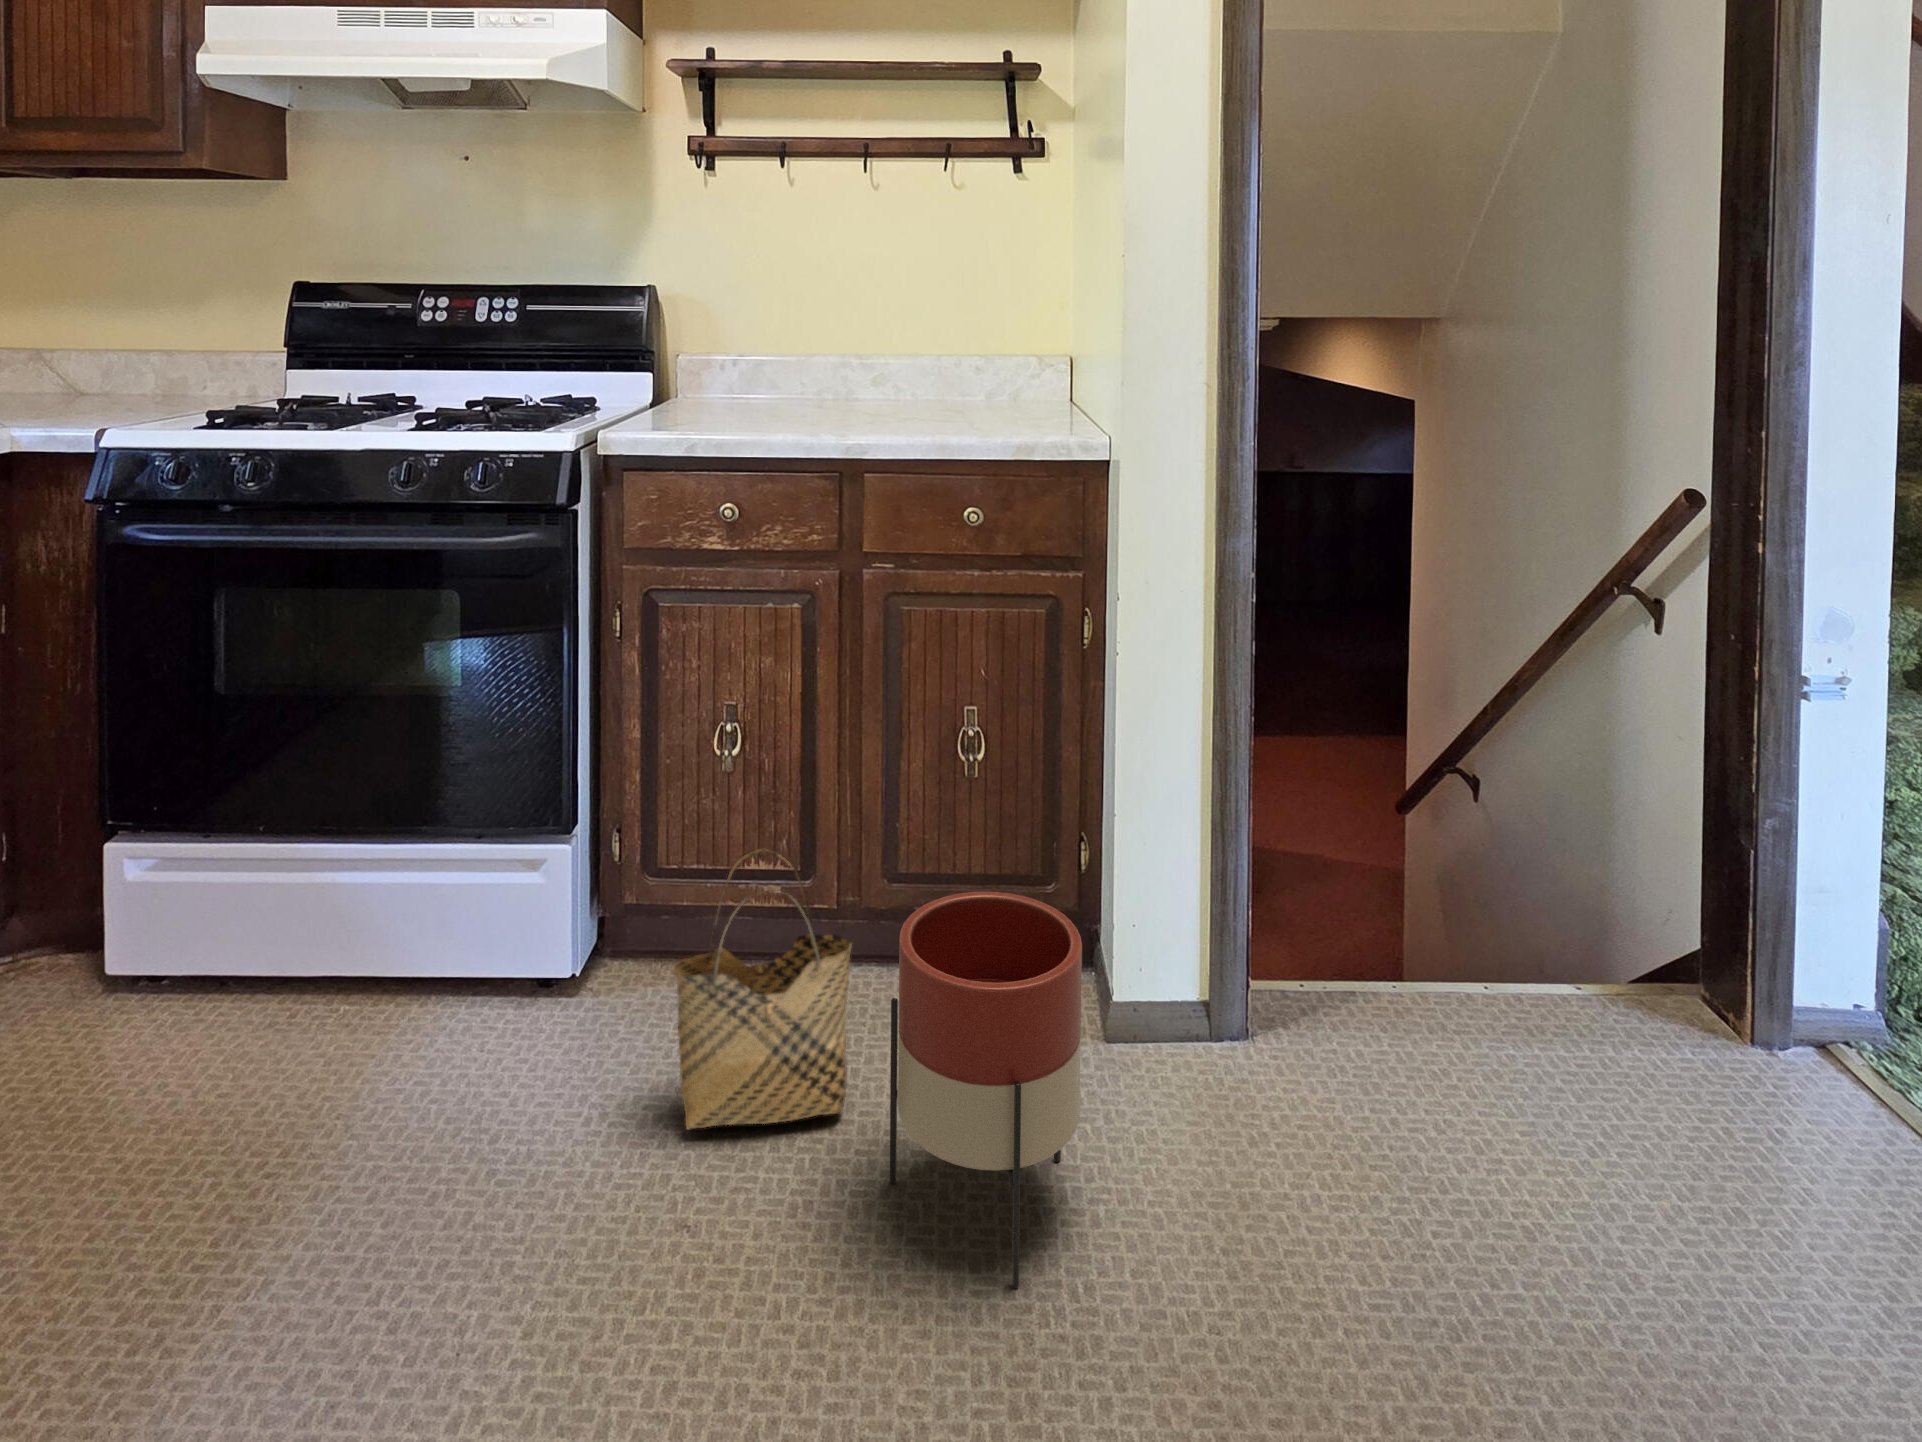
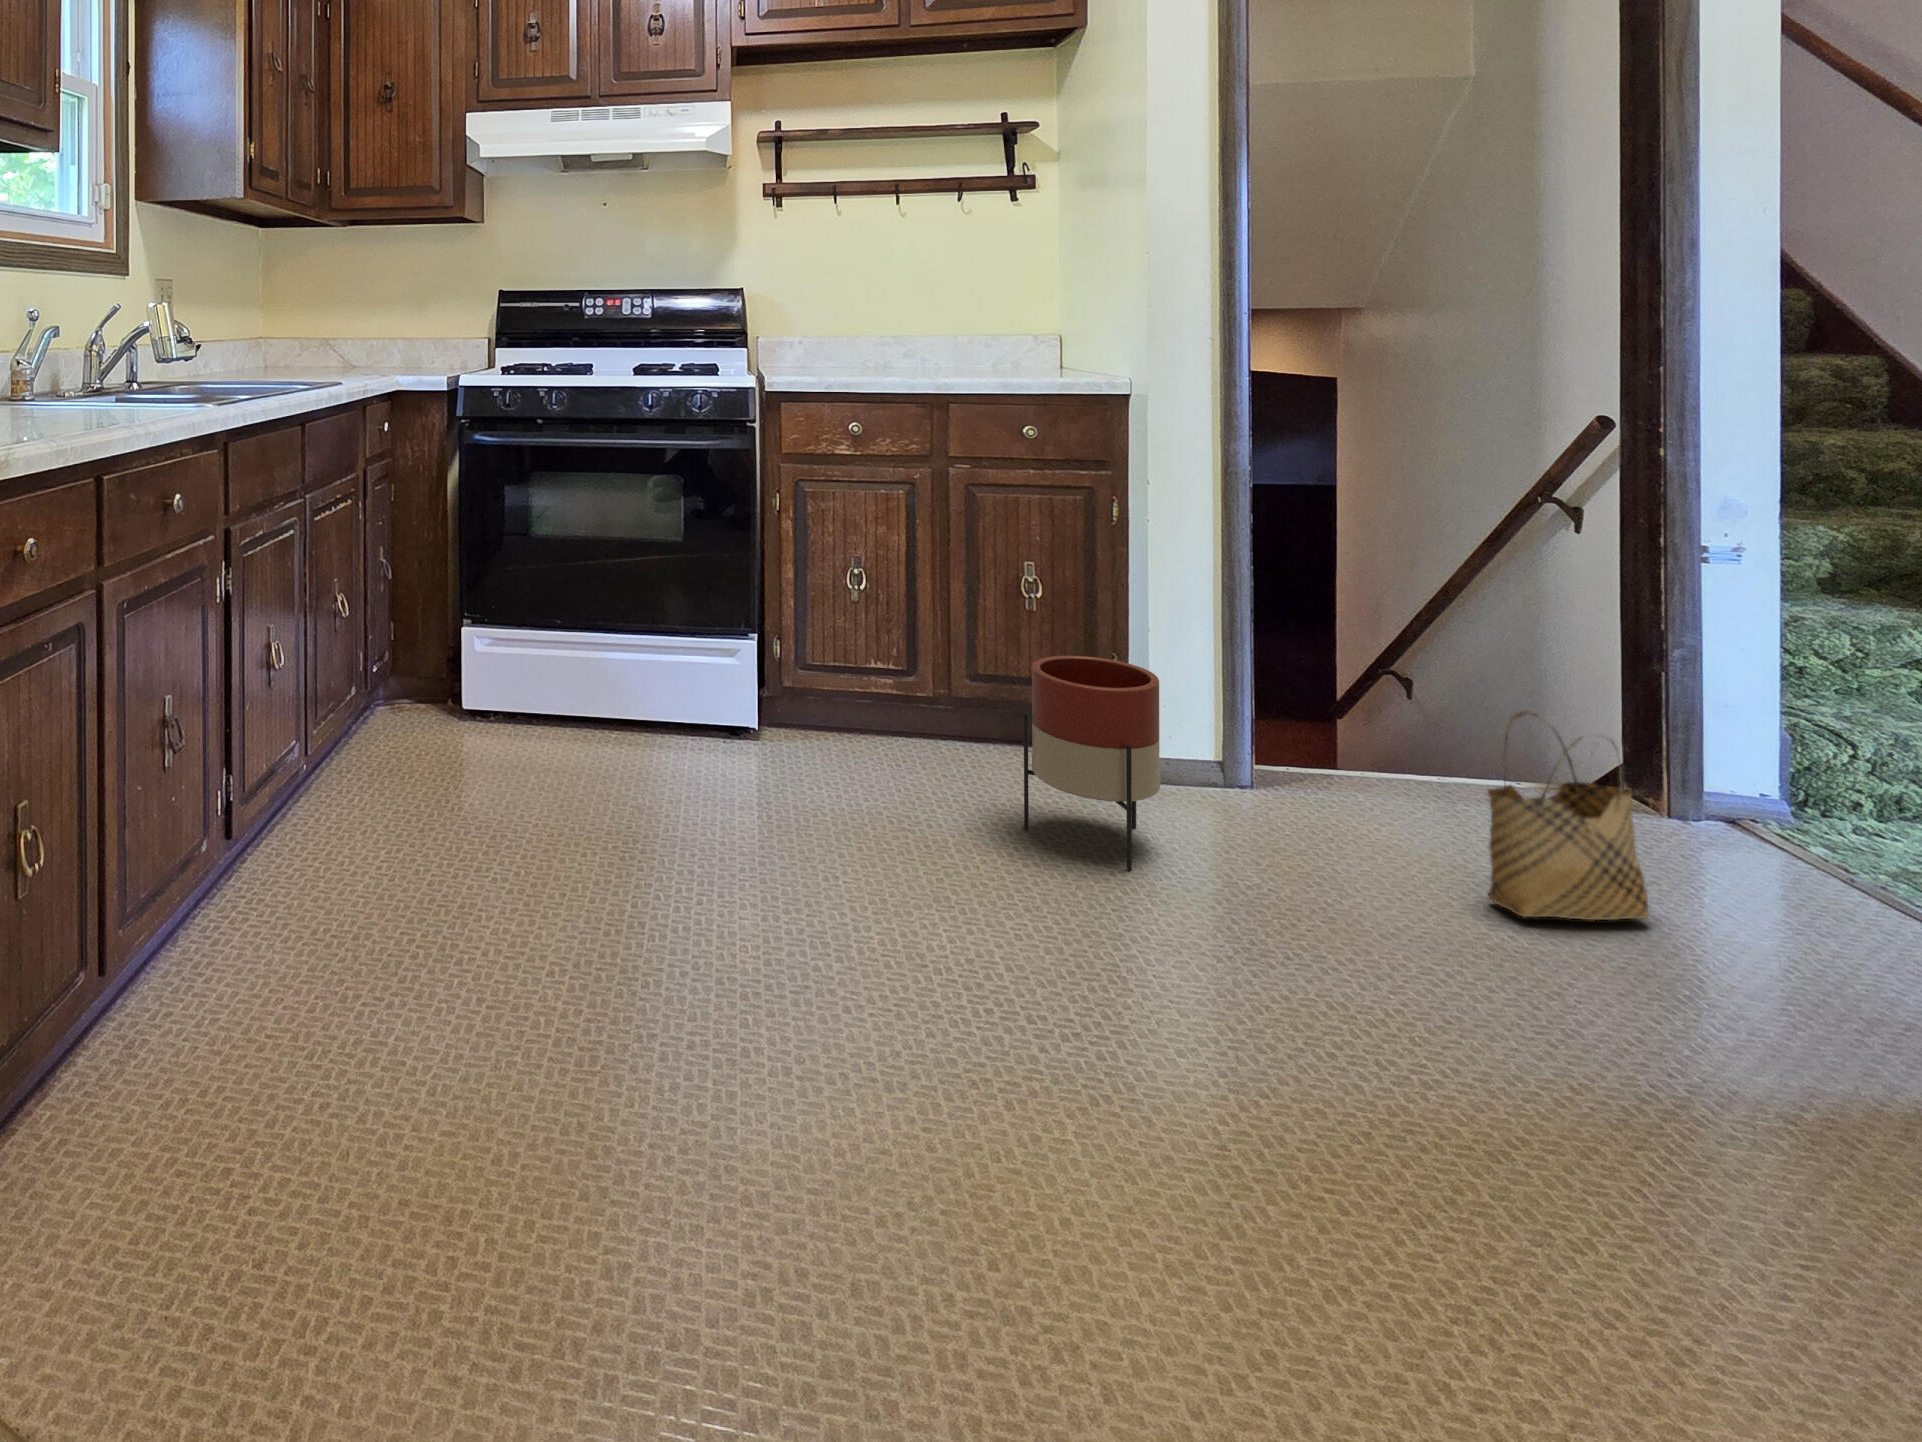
woven basket: present [672,848,852,1130] -> present [1488,712,1648,920]

